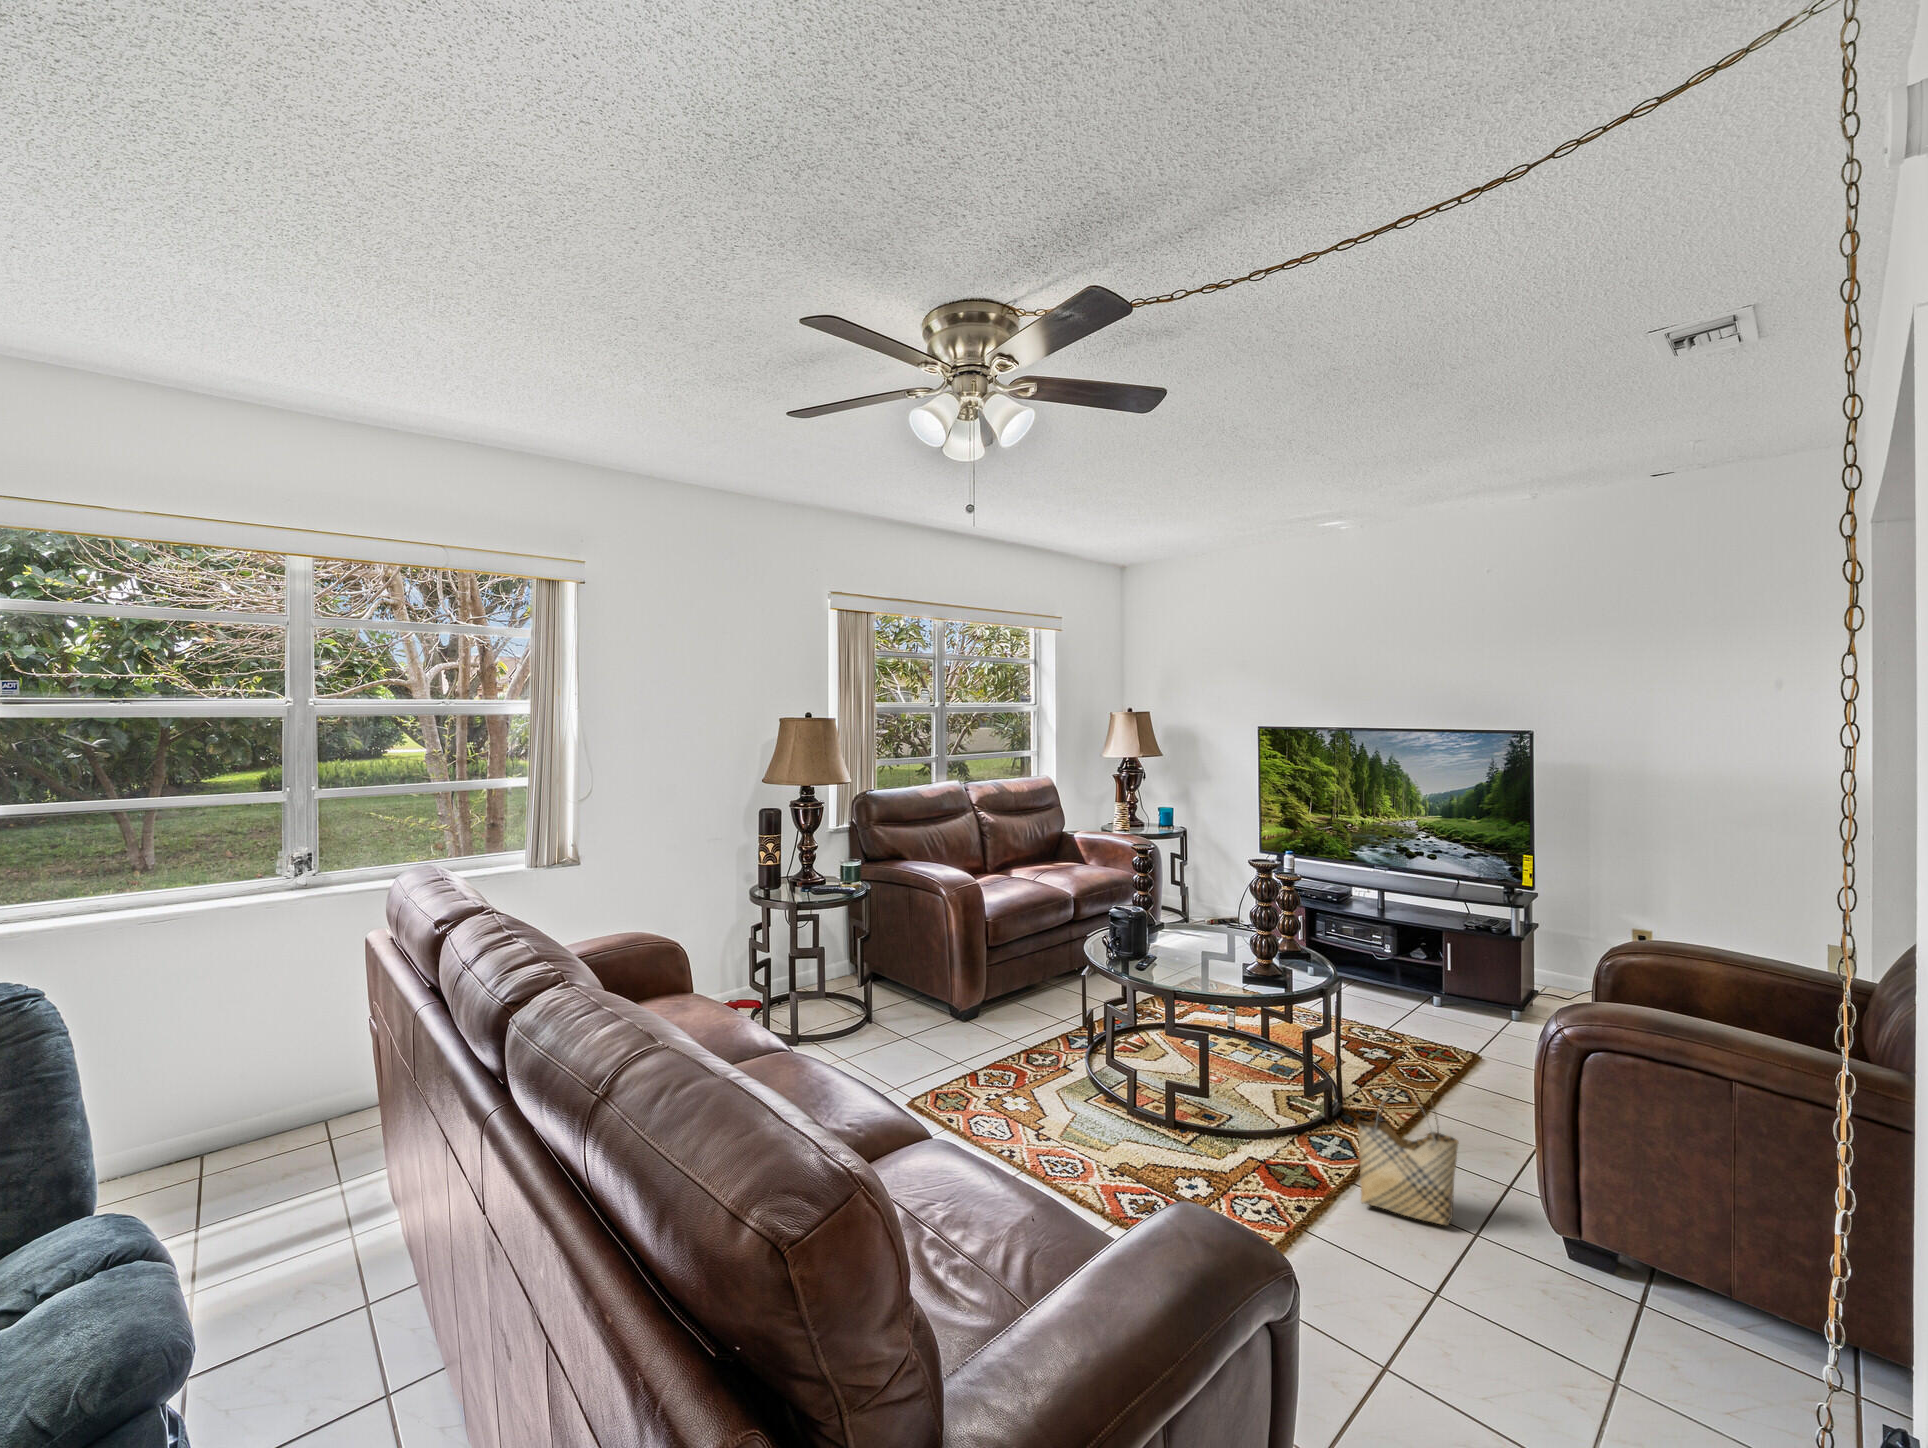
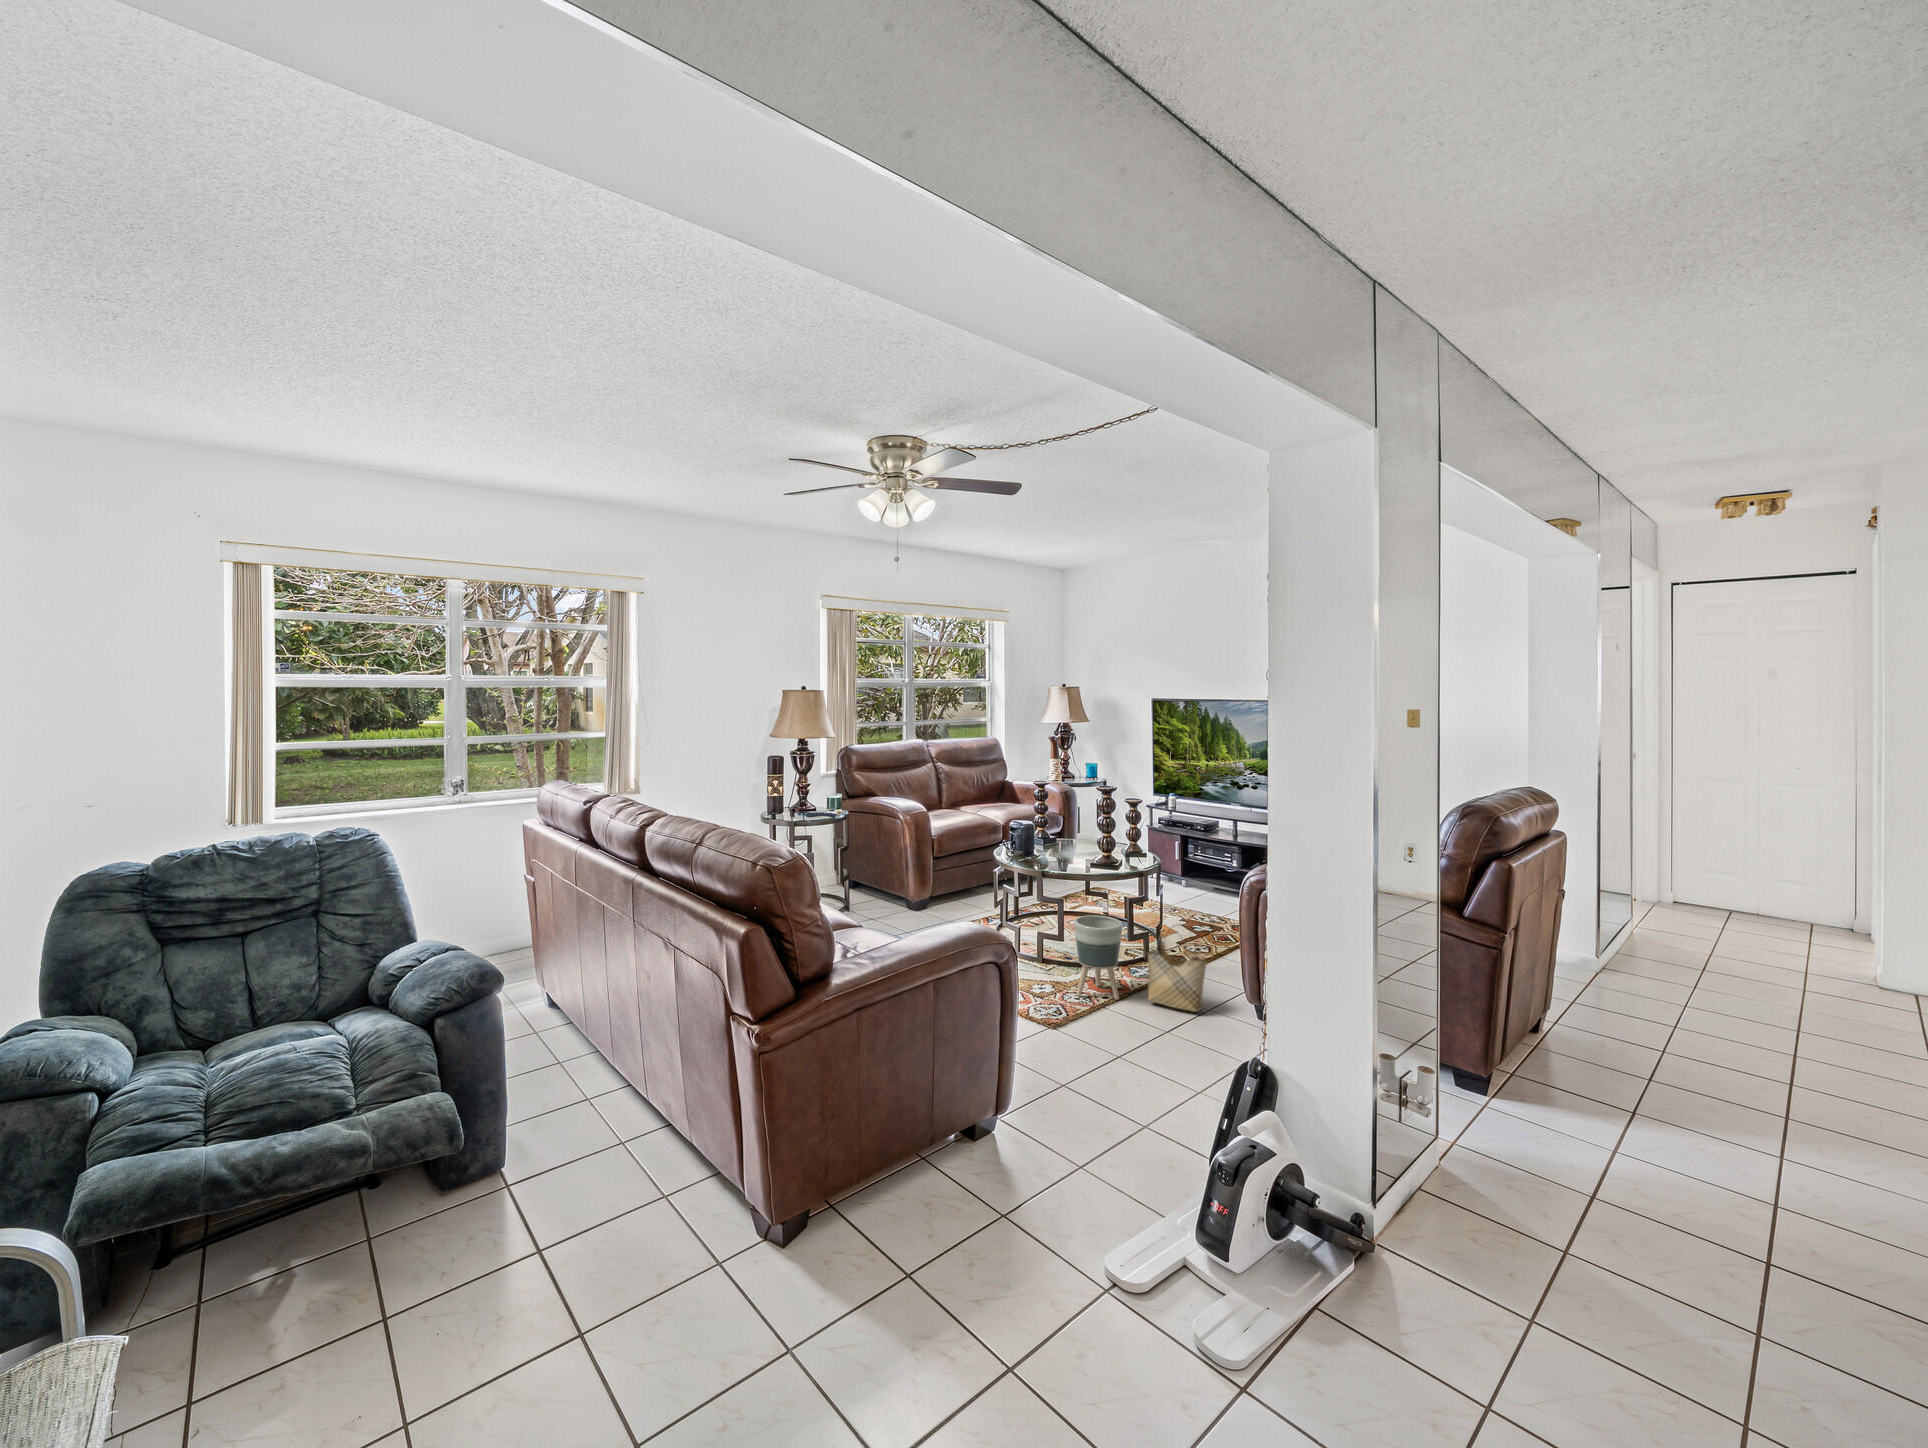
planter: none [1237,1060,1315,1198] -> present [1074,915,1123,1000]

